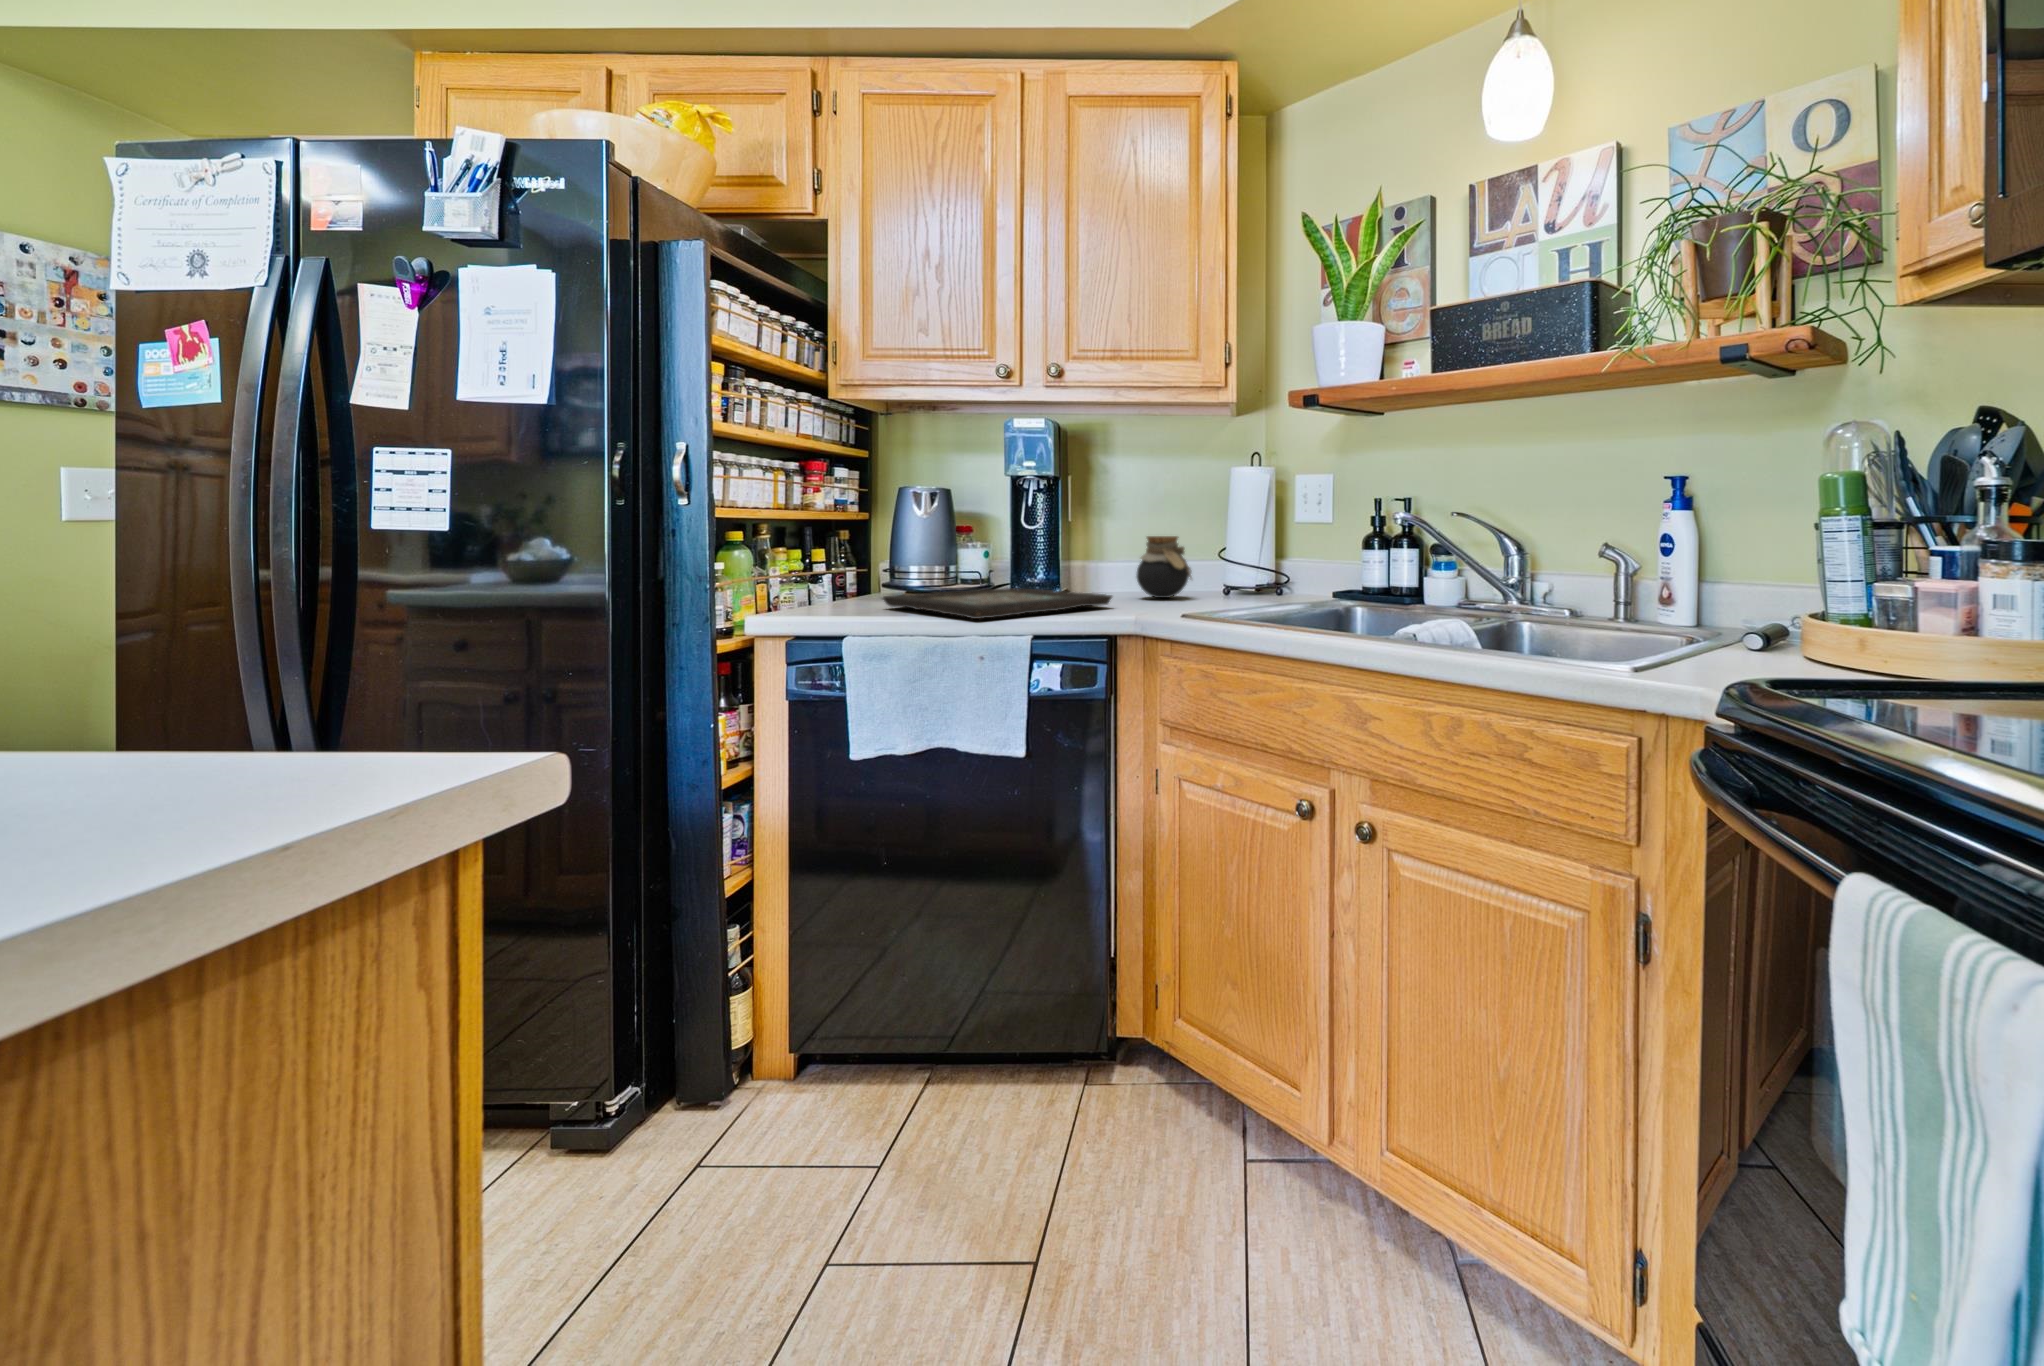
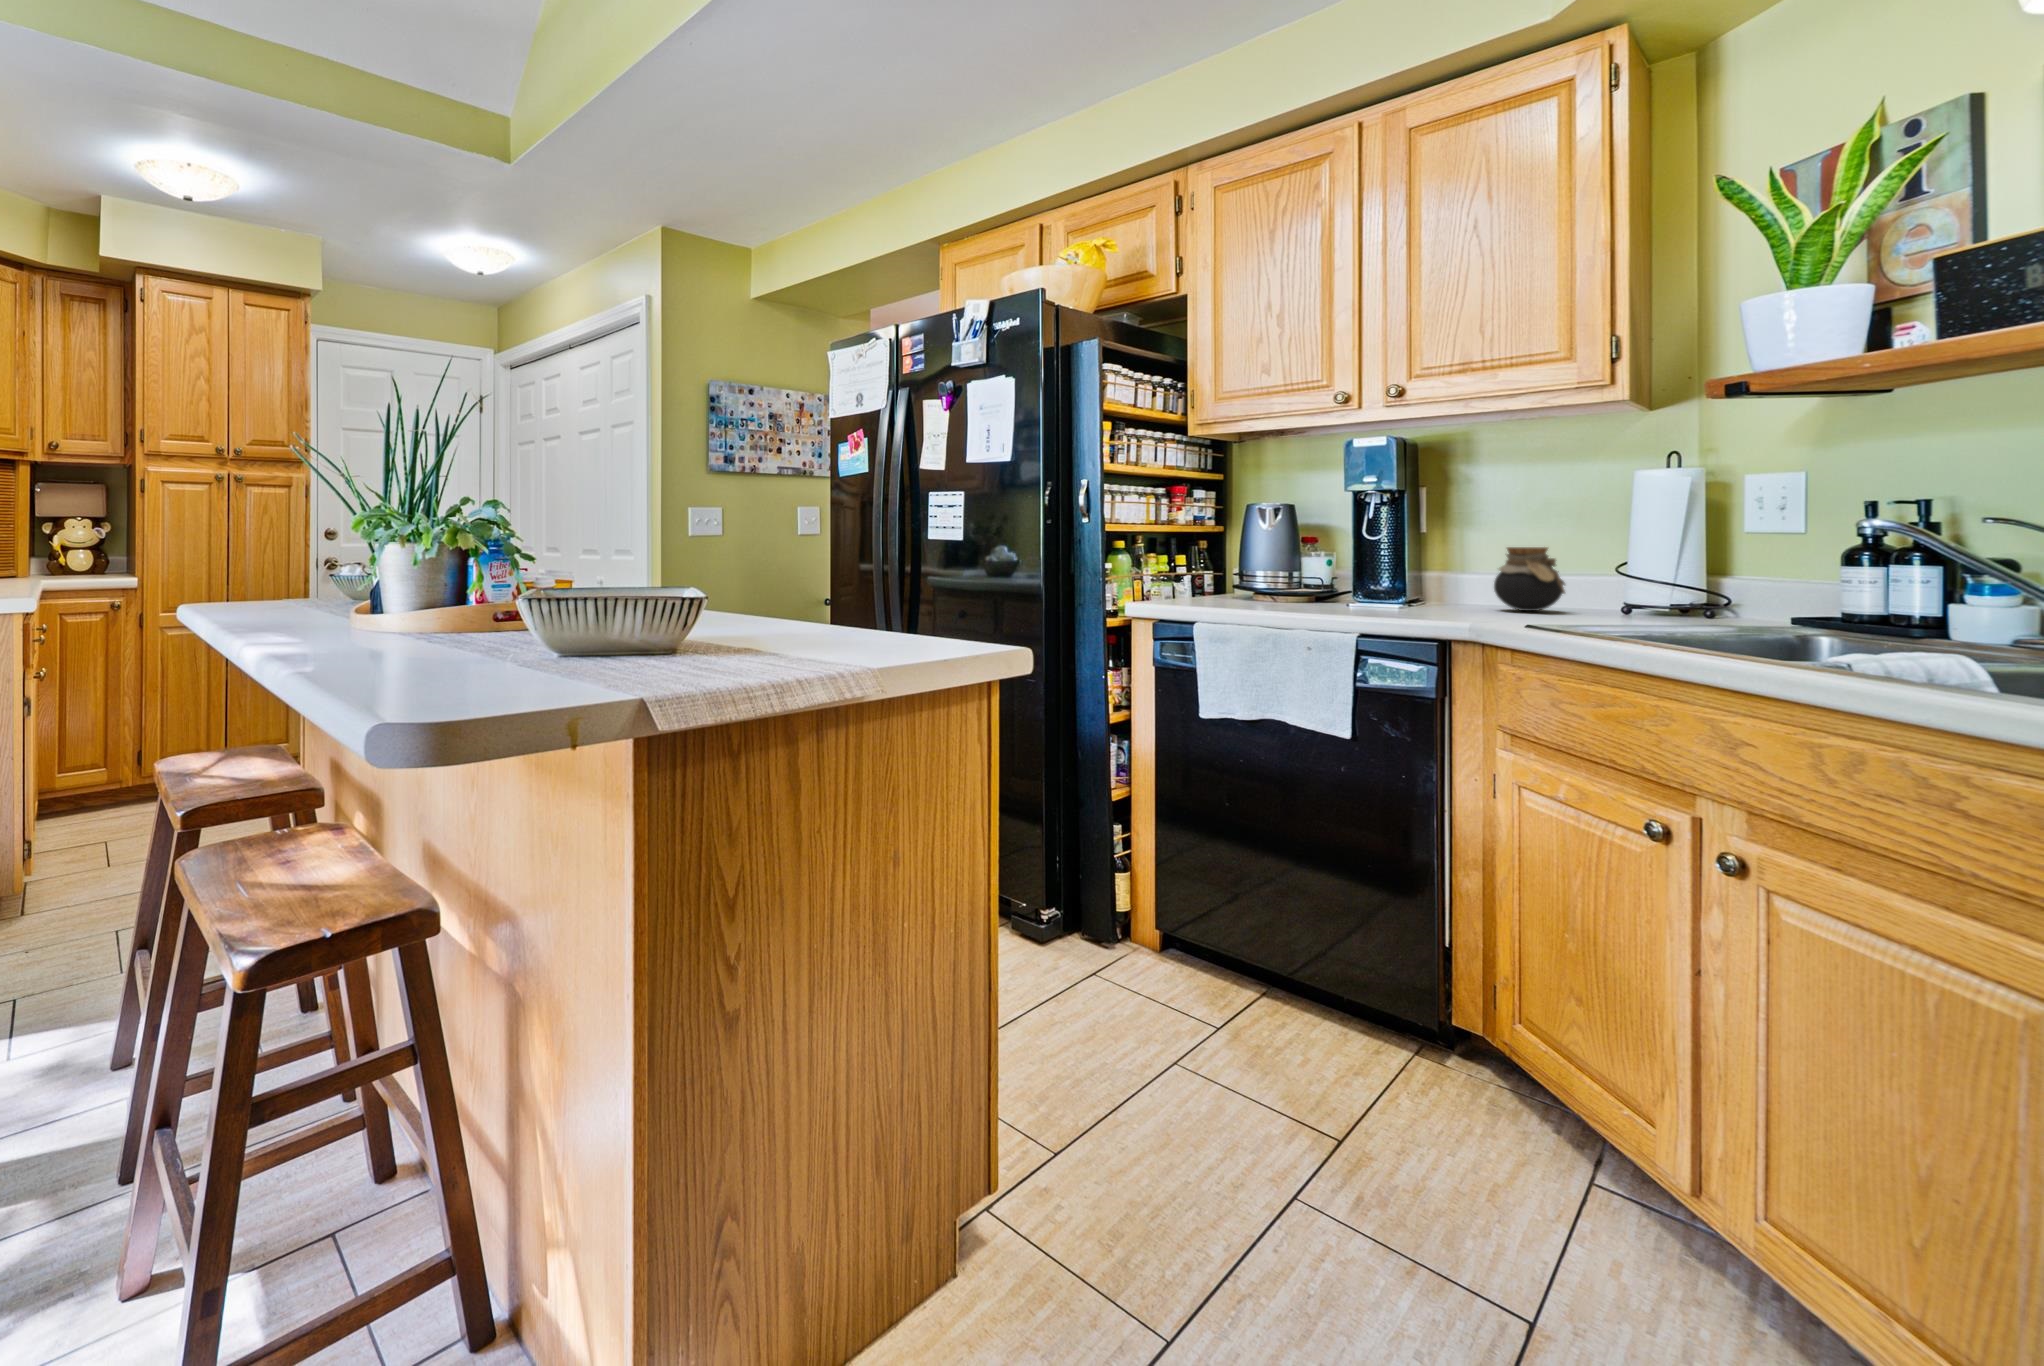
decorative tray: present [884,588,1112,619] -> none [1230,594,1455,615]

